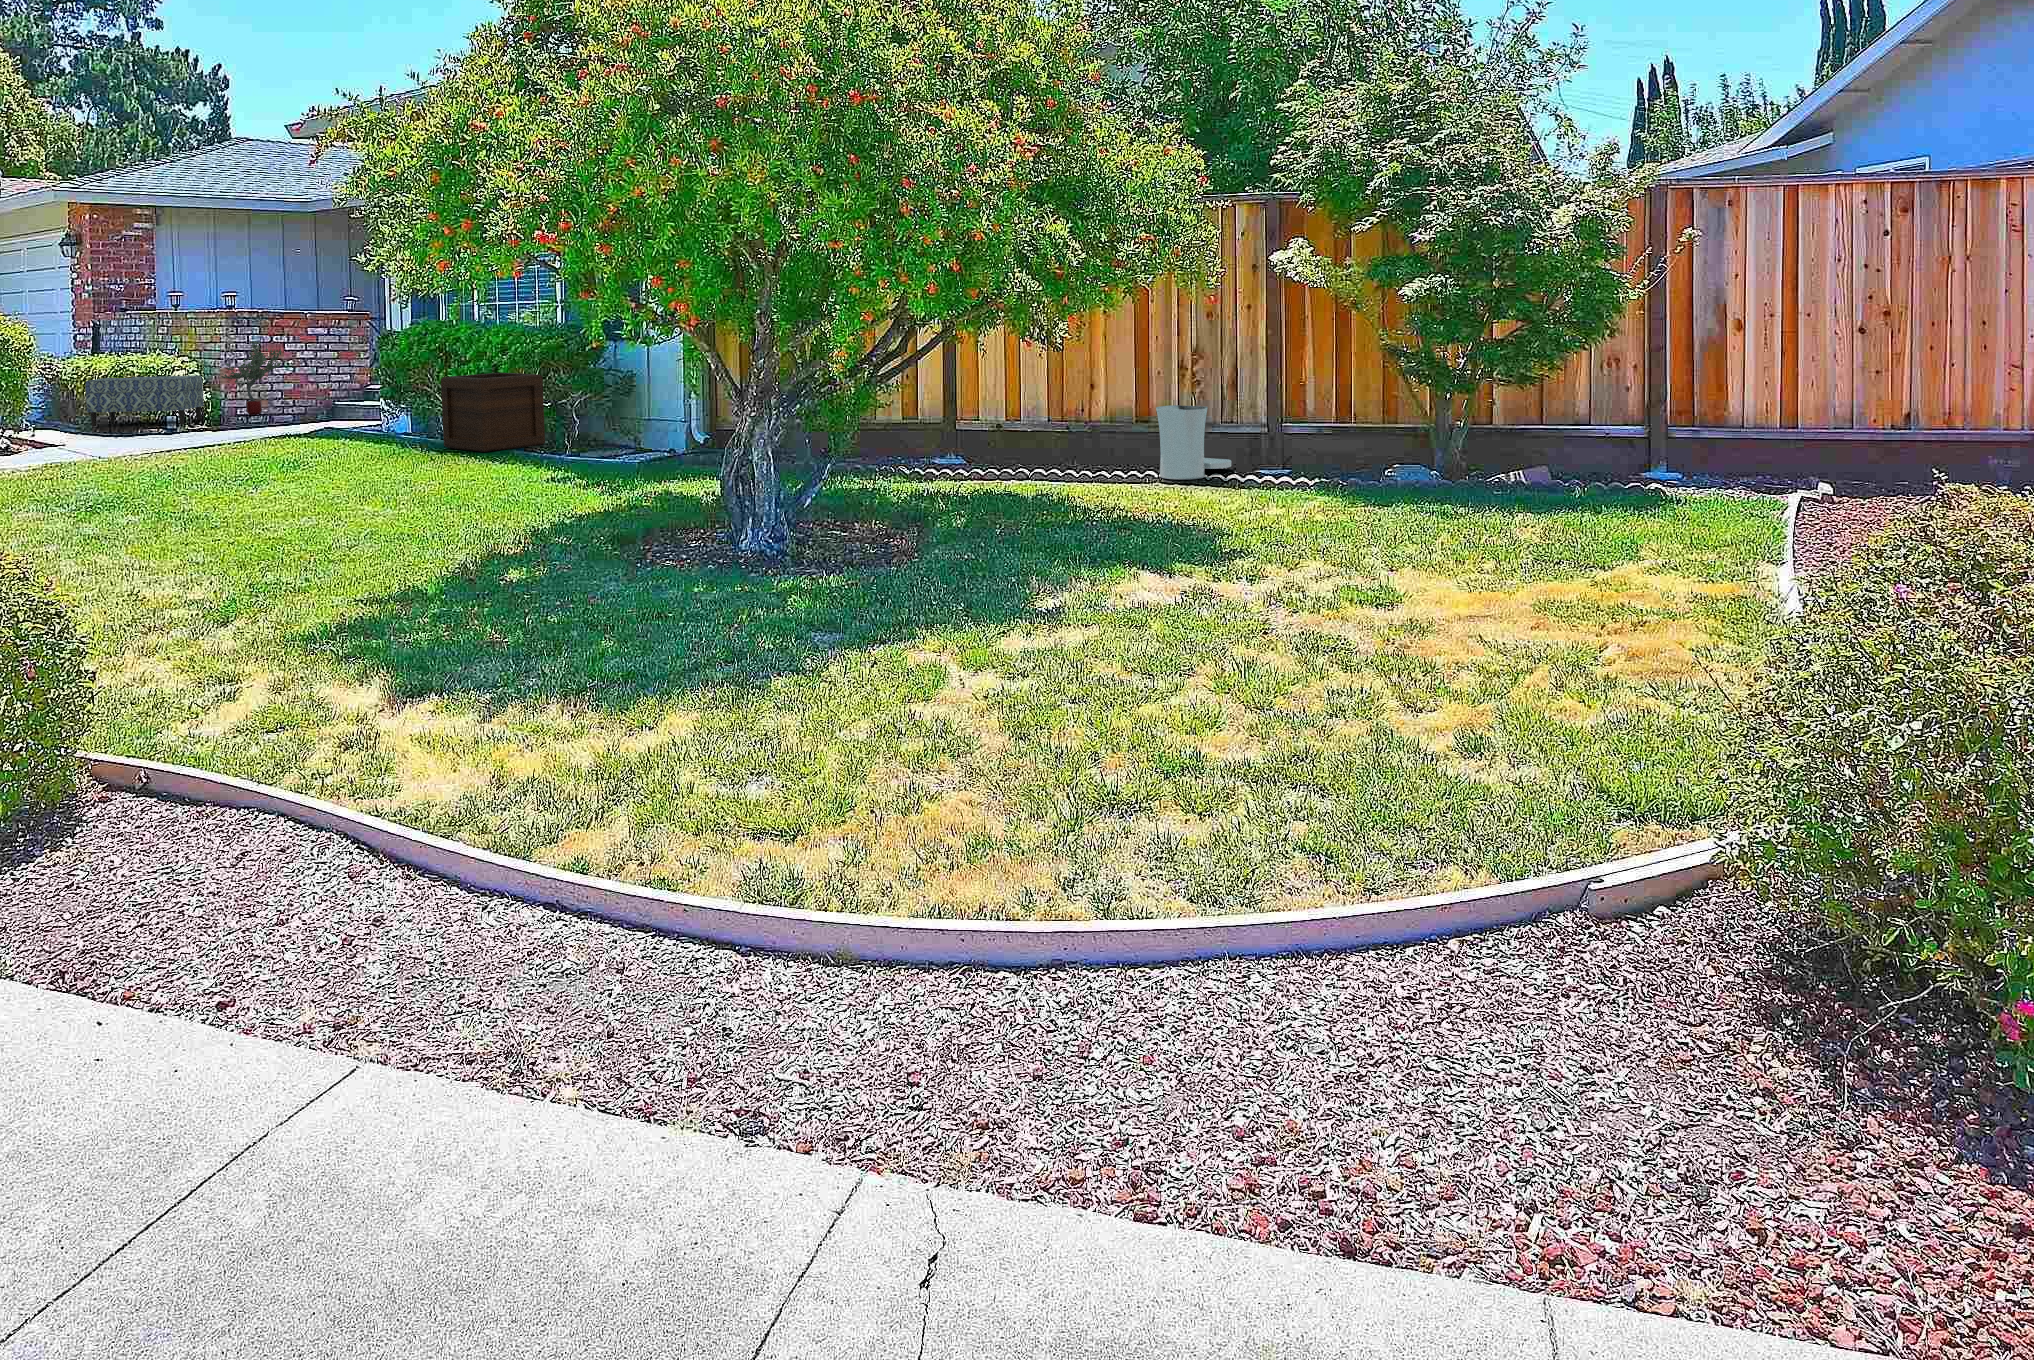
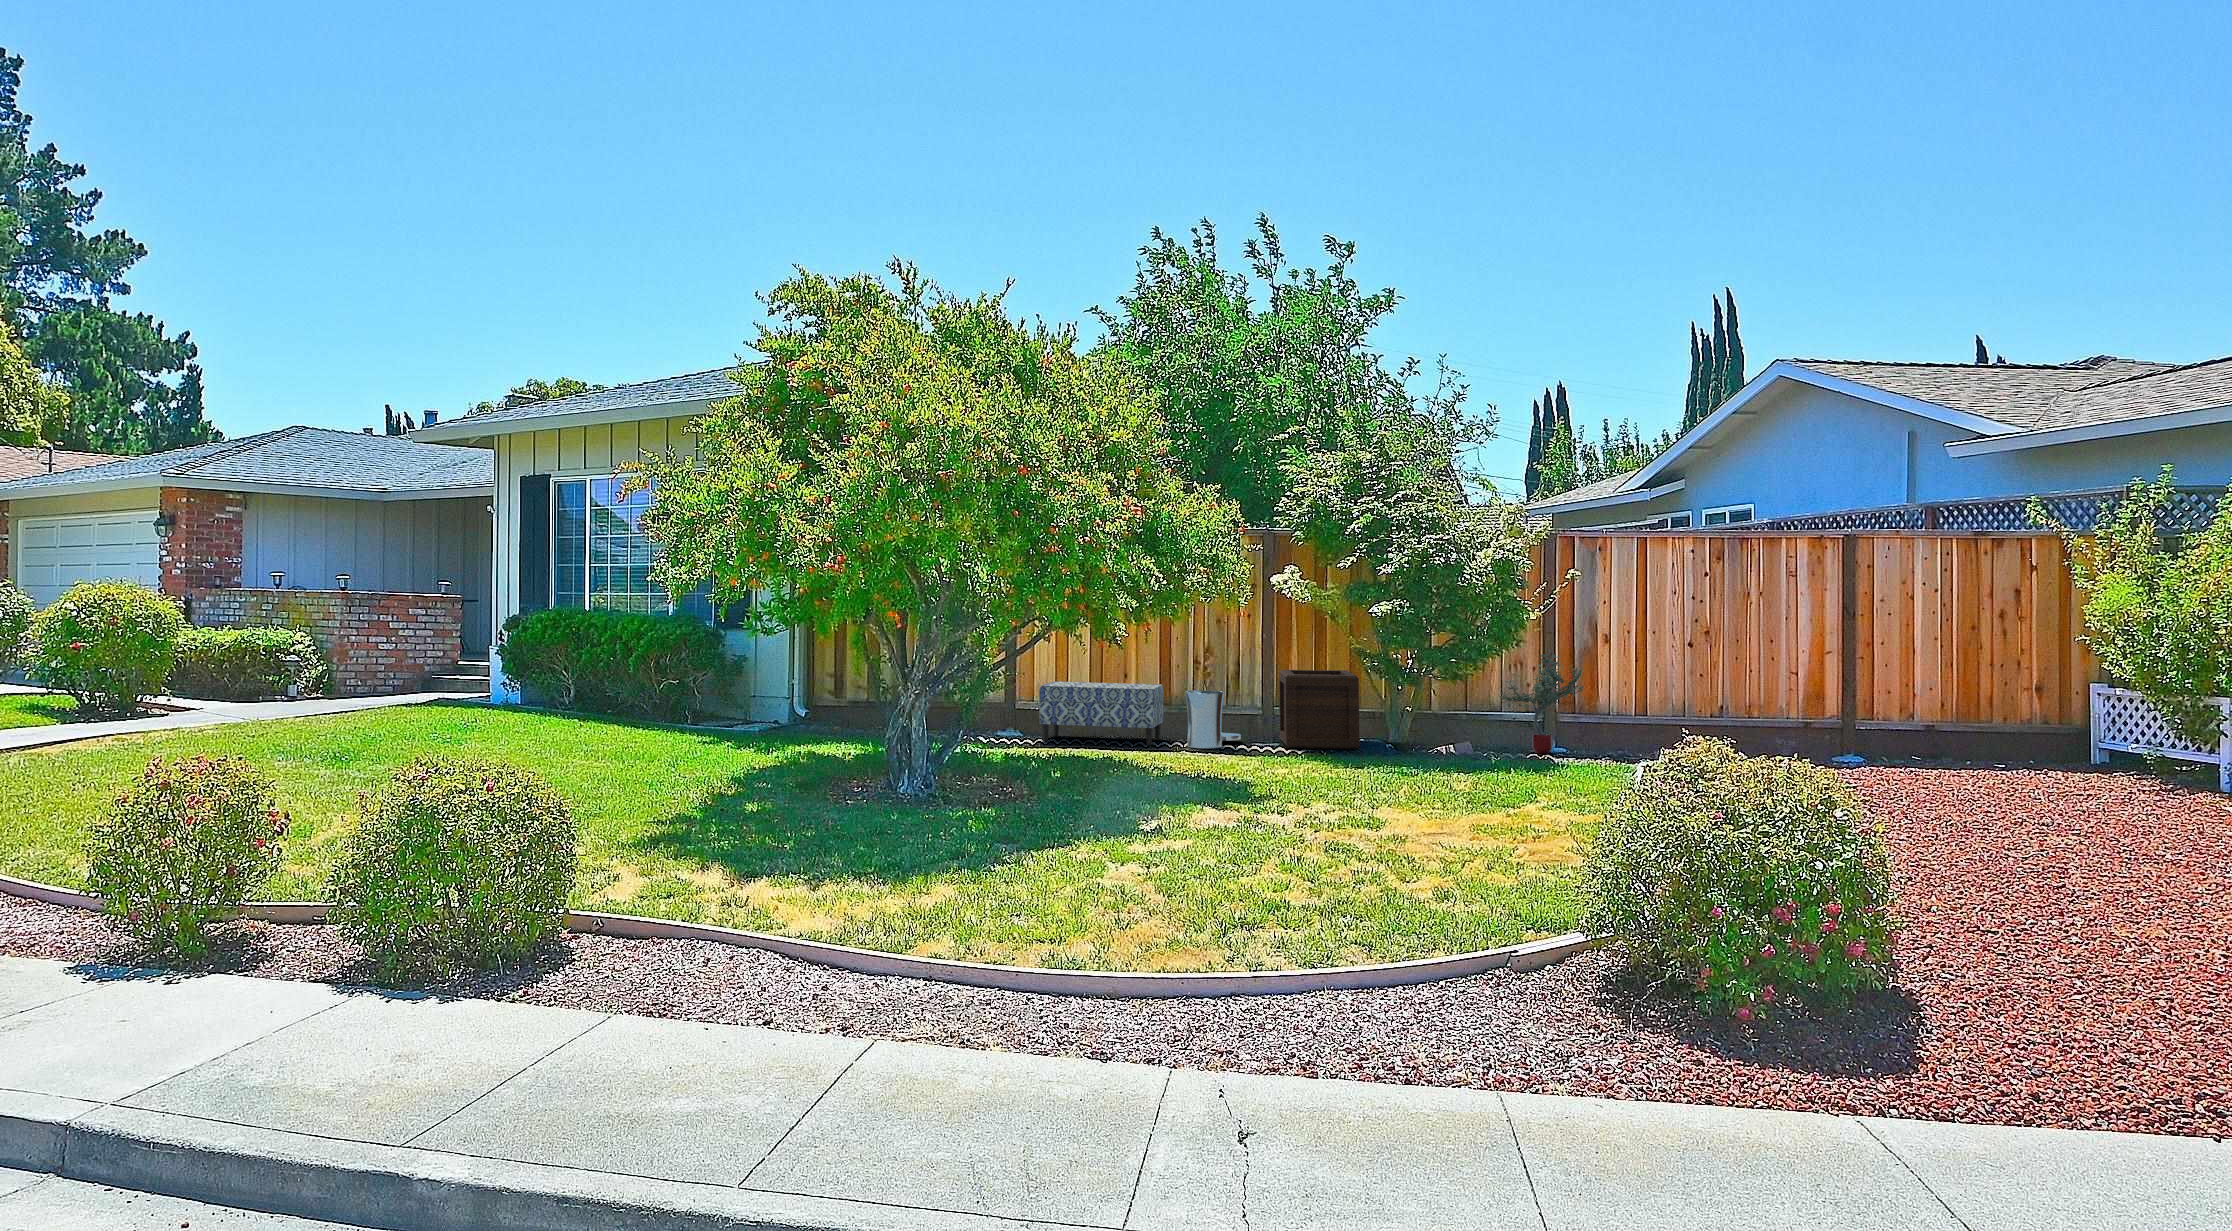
potted tree: present [221,341,282,415] -> present [1501,654,1583,754]
wooden crate: present [441,373,545,452] -> present [1279,670,1359,749]
bench: present [85,375,204,426] -> present [1039,681,1164,746]

